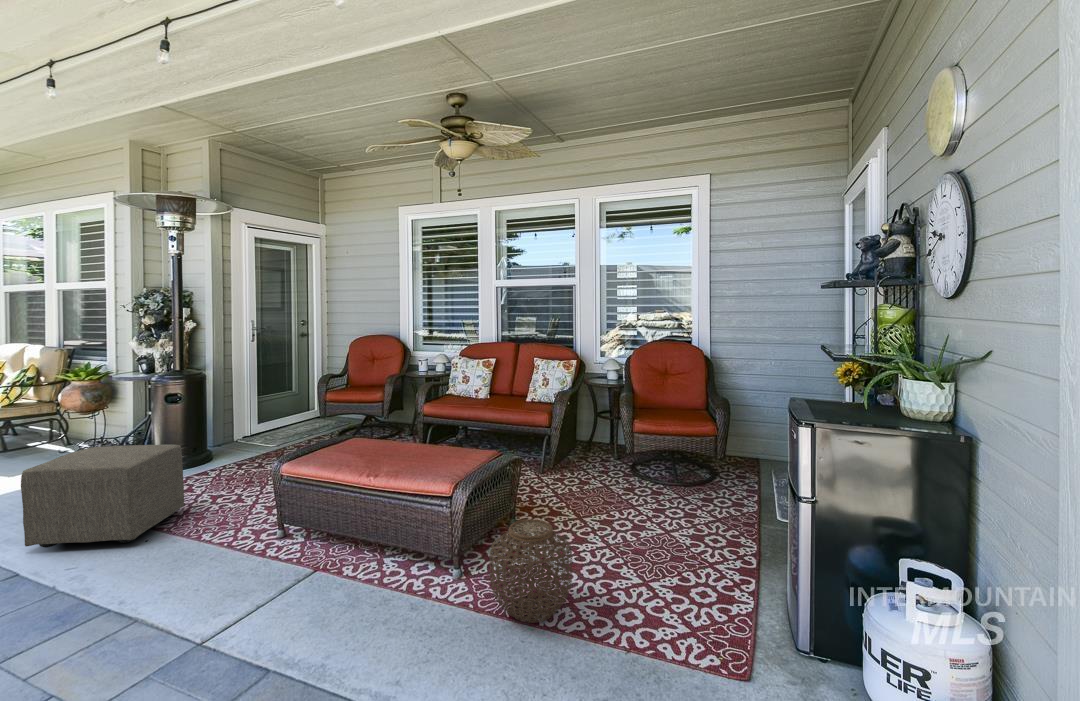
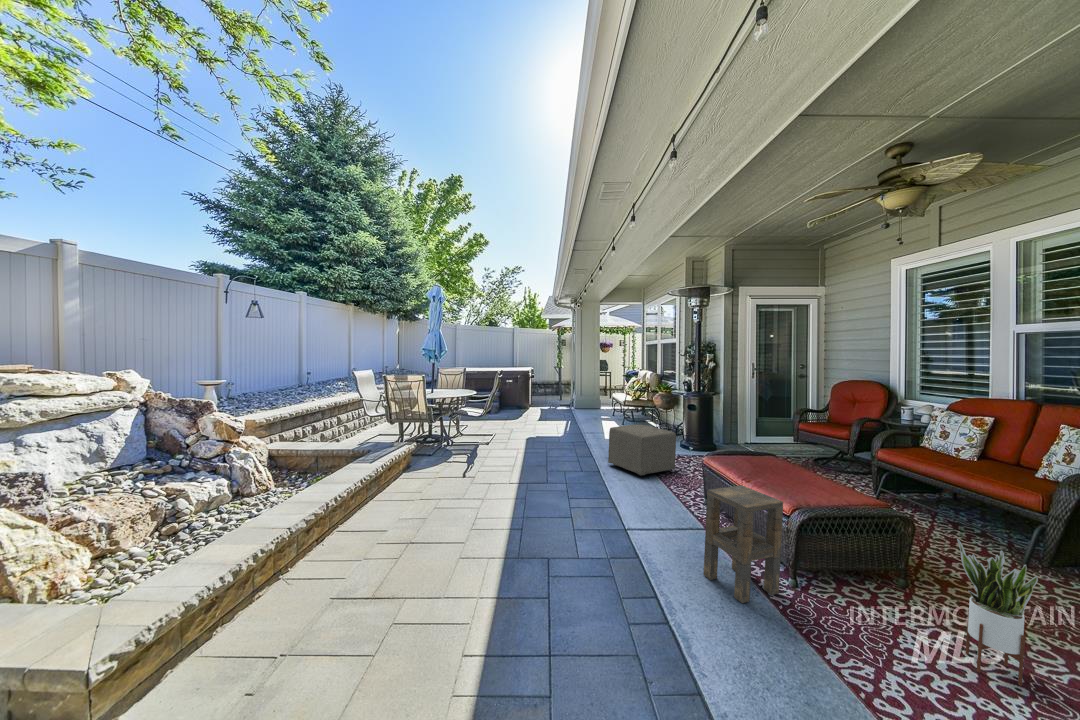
potted plant: none [578,457,619,562] -> present [957,539,1038,686]
side table: none [373,481,456,630] -> present [704,485,783,603]
woven basket: present [490,519,572,623] -> none [787,556,882,660]

